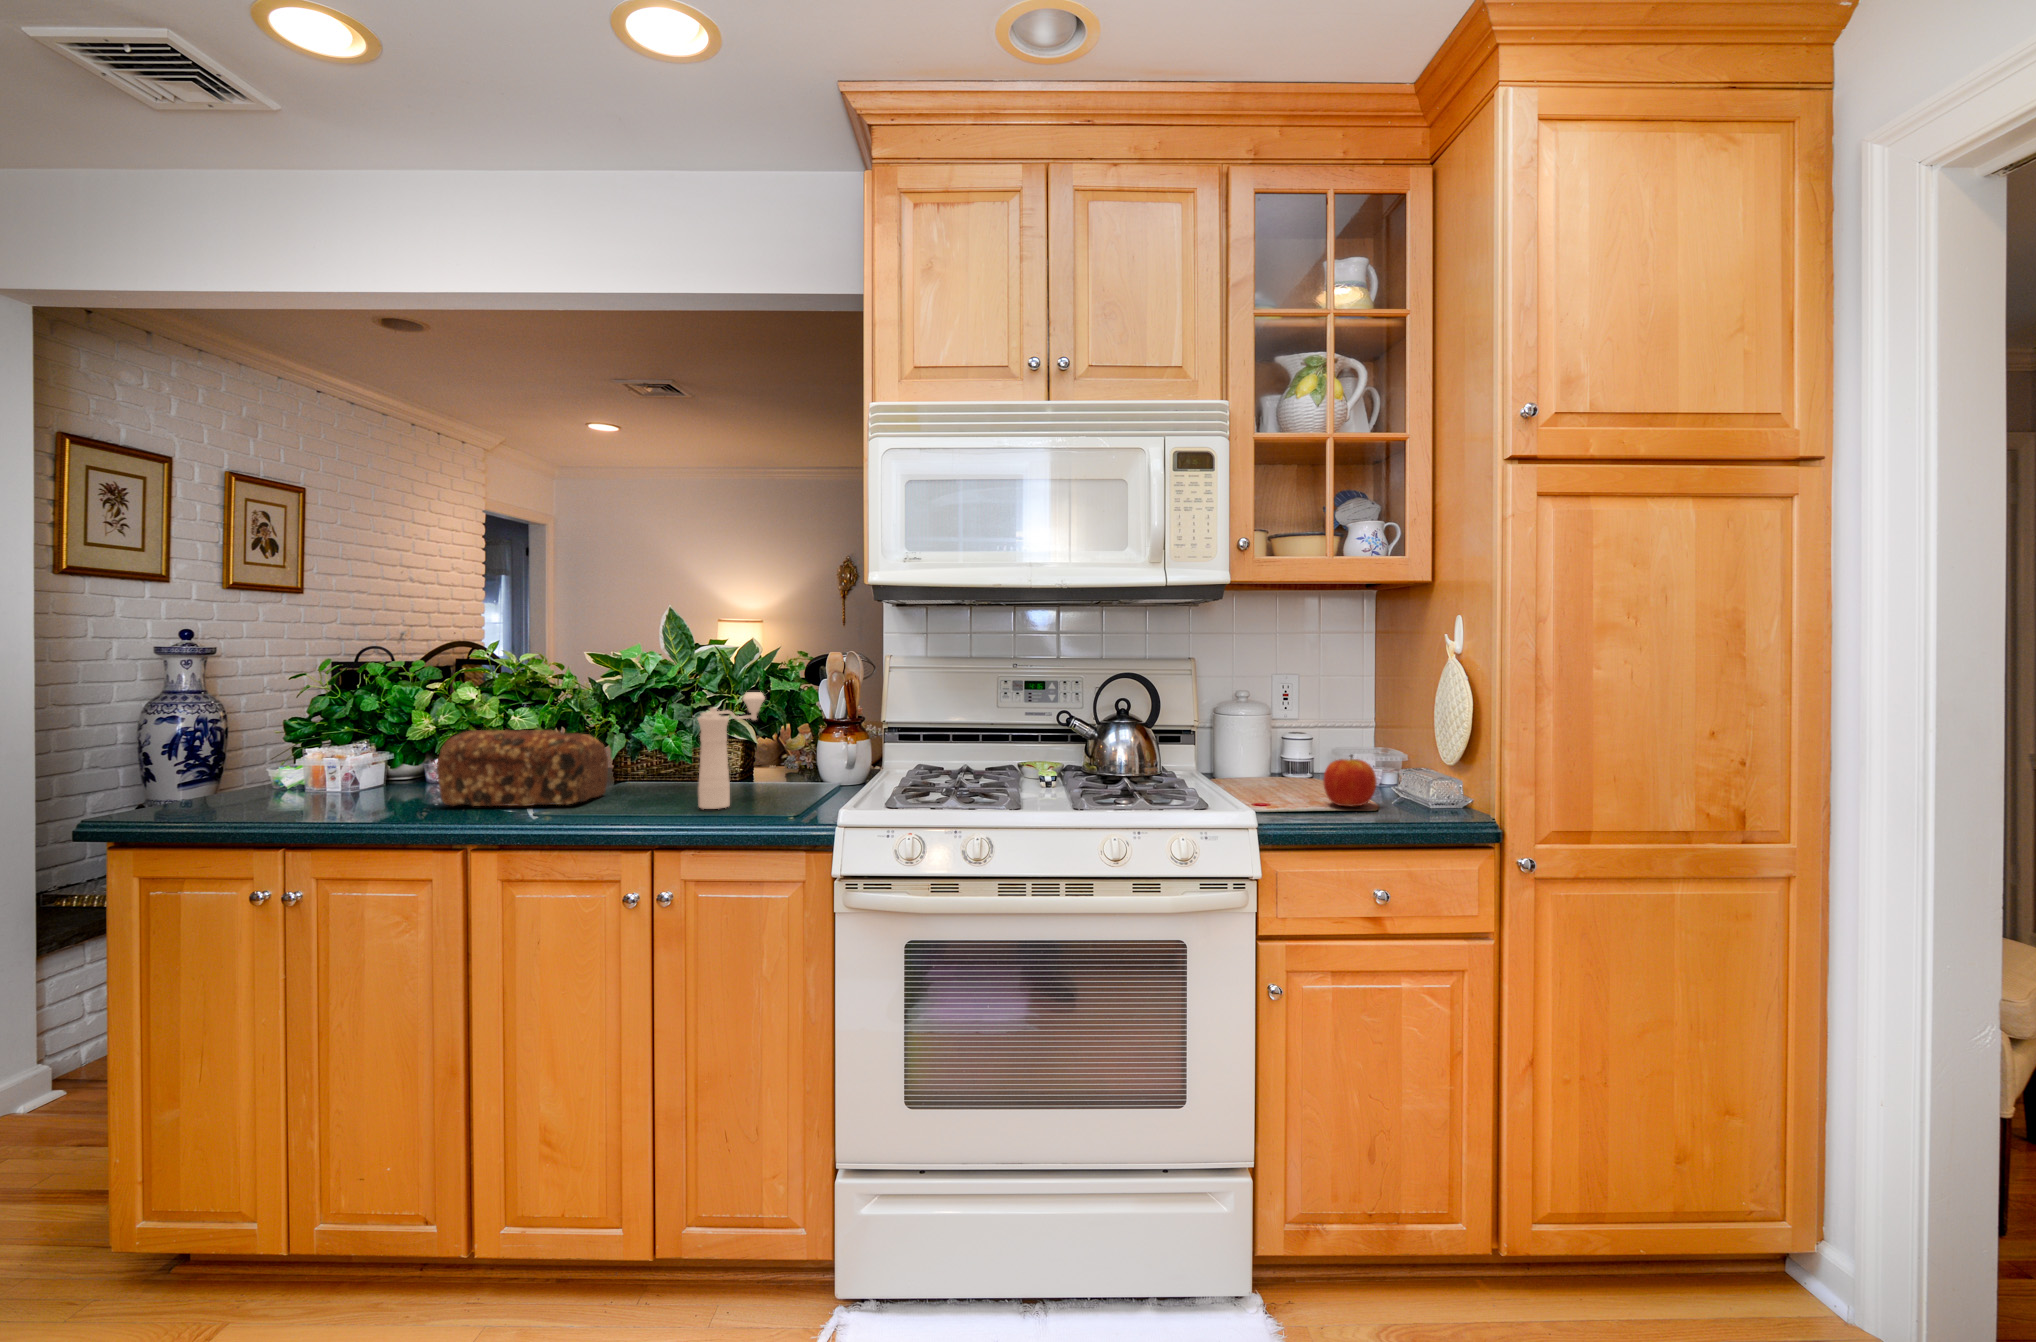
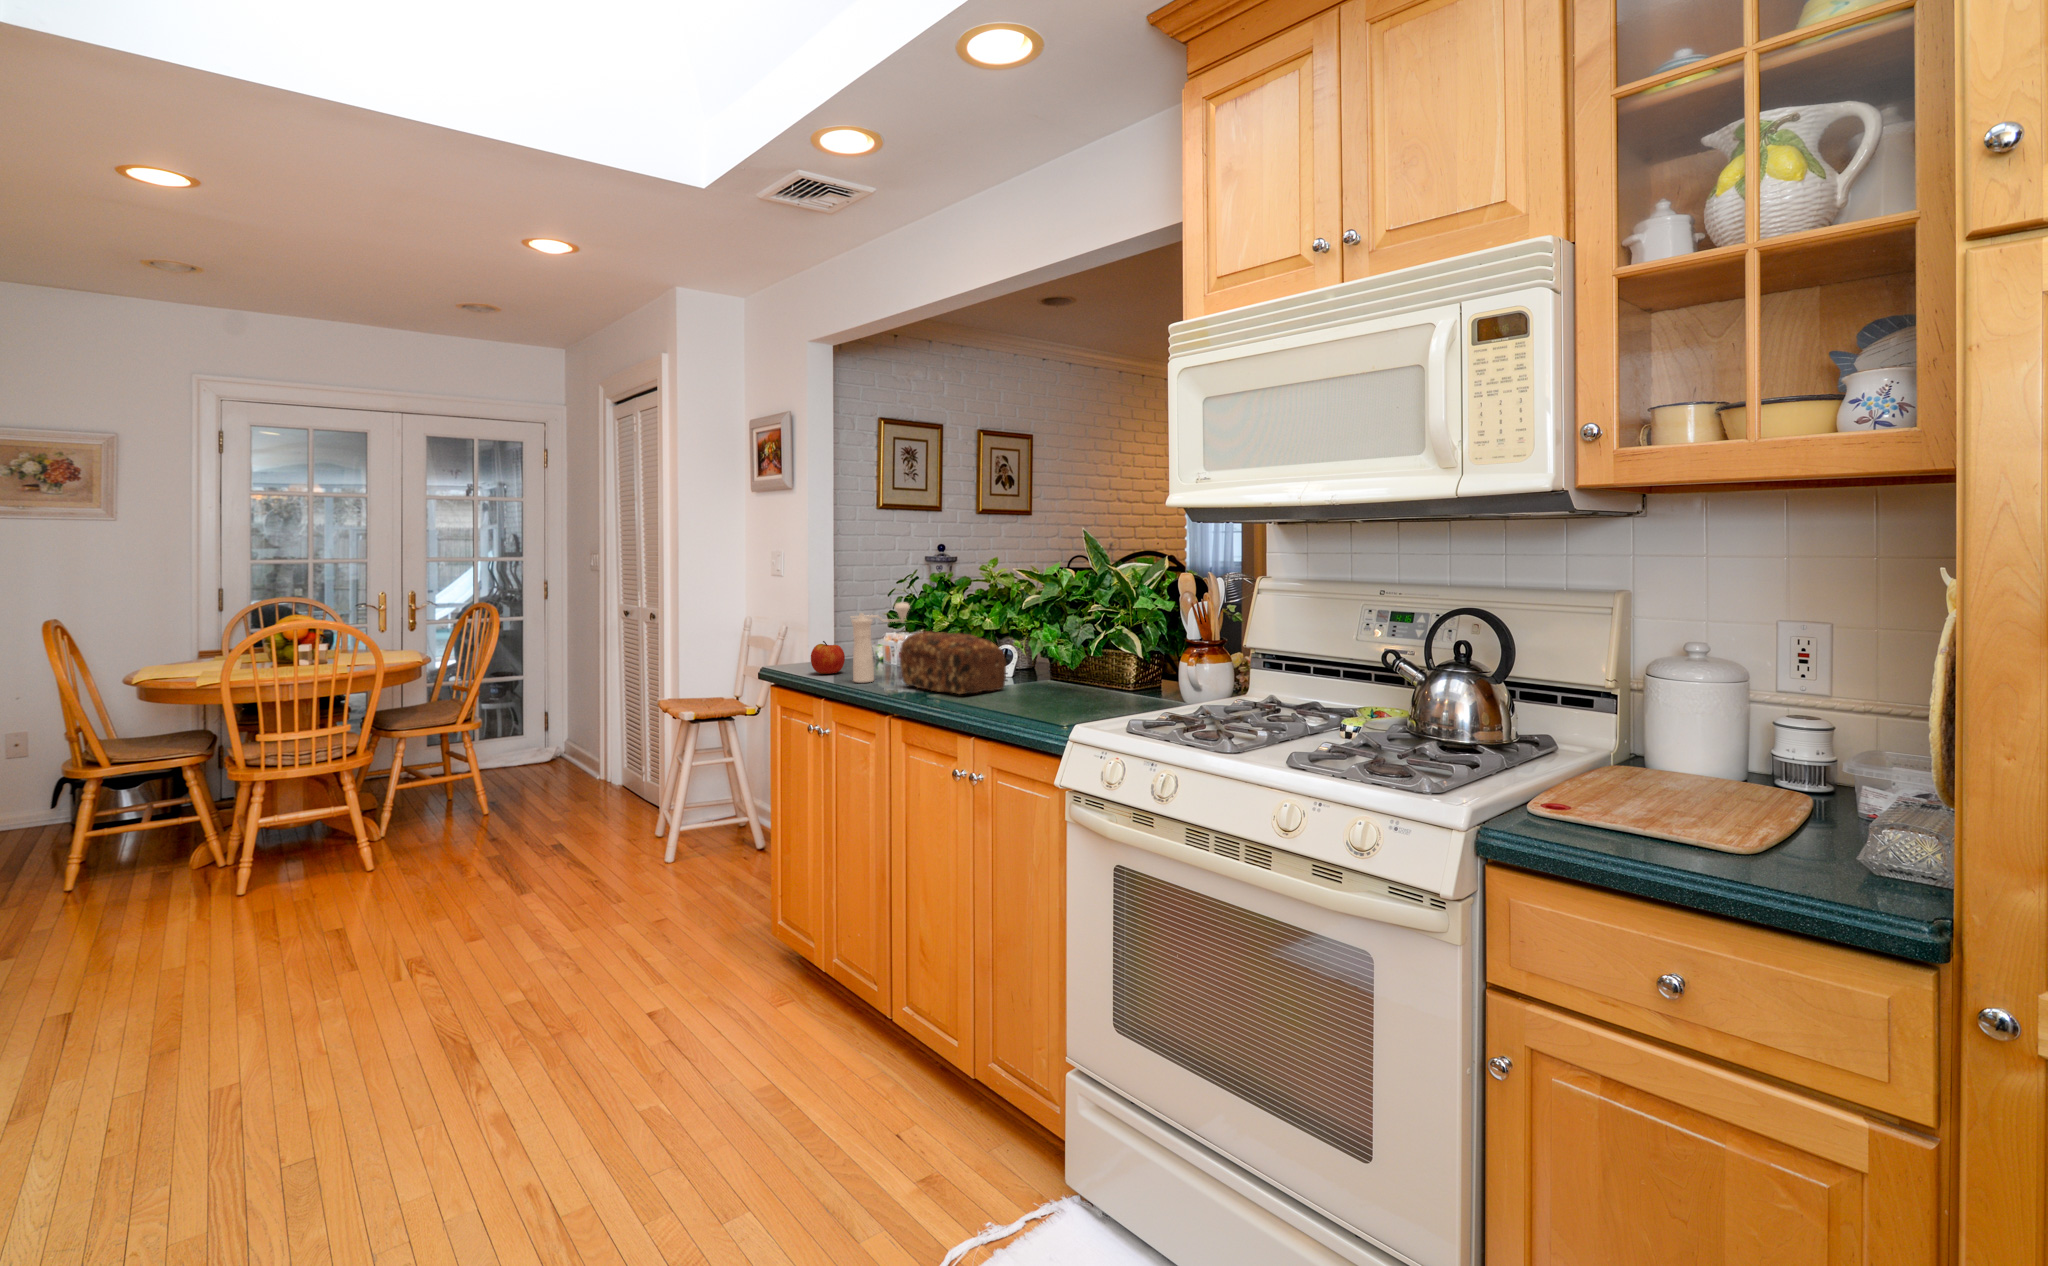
pepper mill: present [698,692,765,809] -> present [851,602,910,682]
apple: present [1323,755,1377,807] -> present [811,641,845,674]

